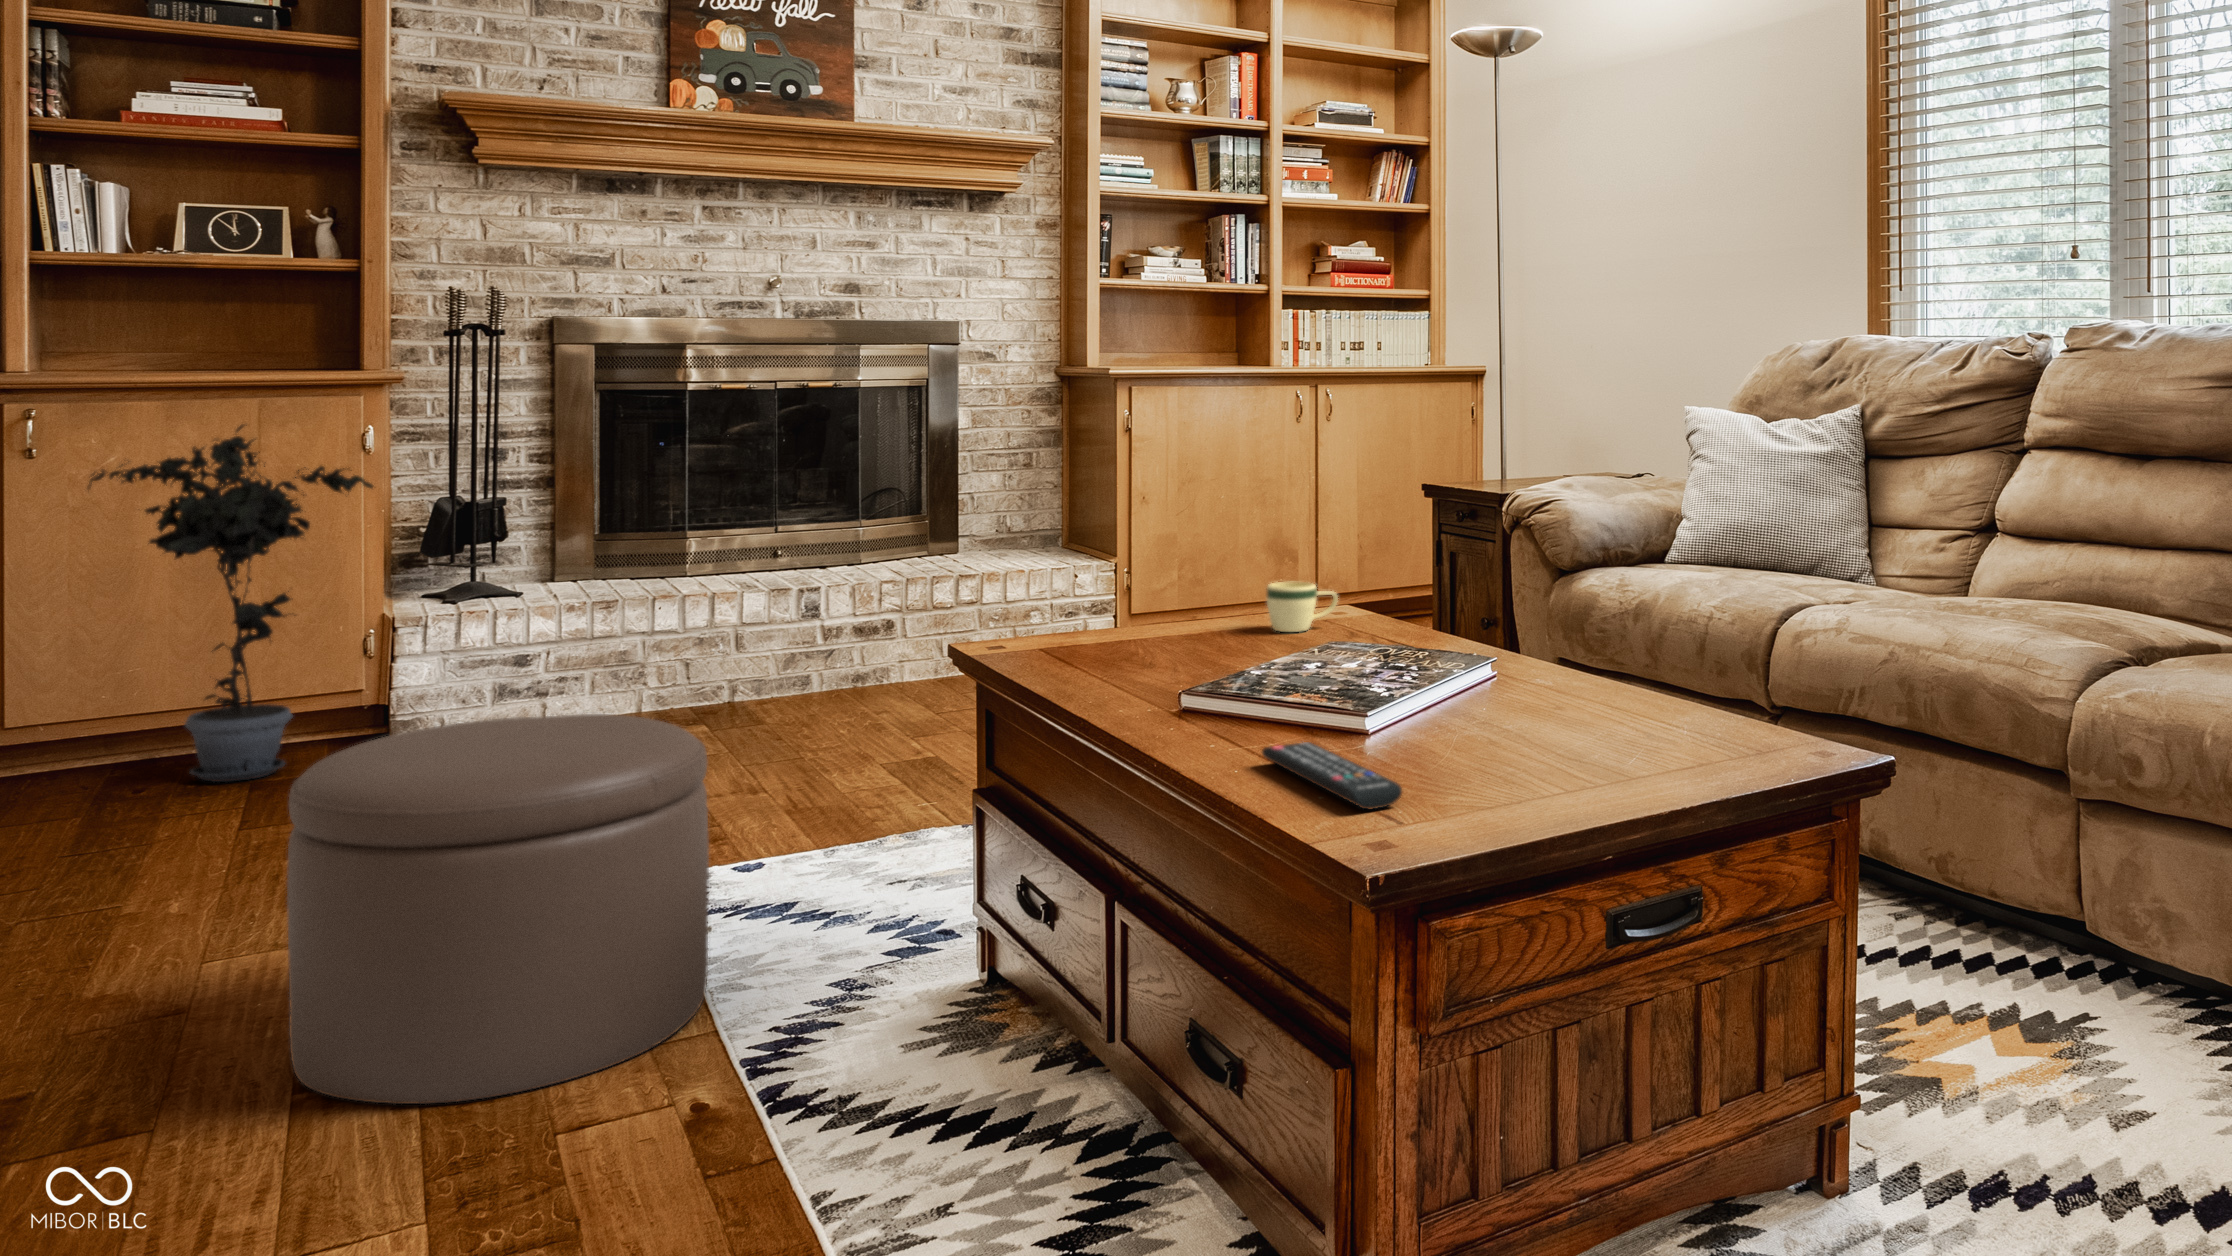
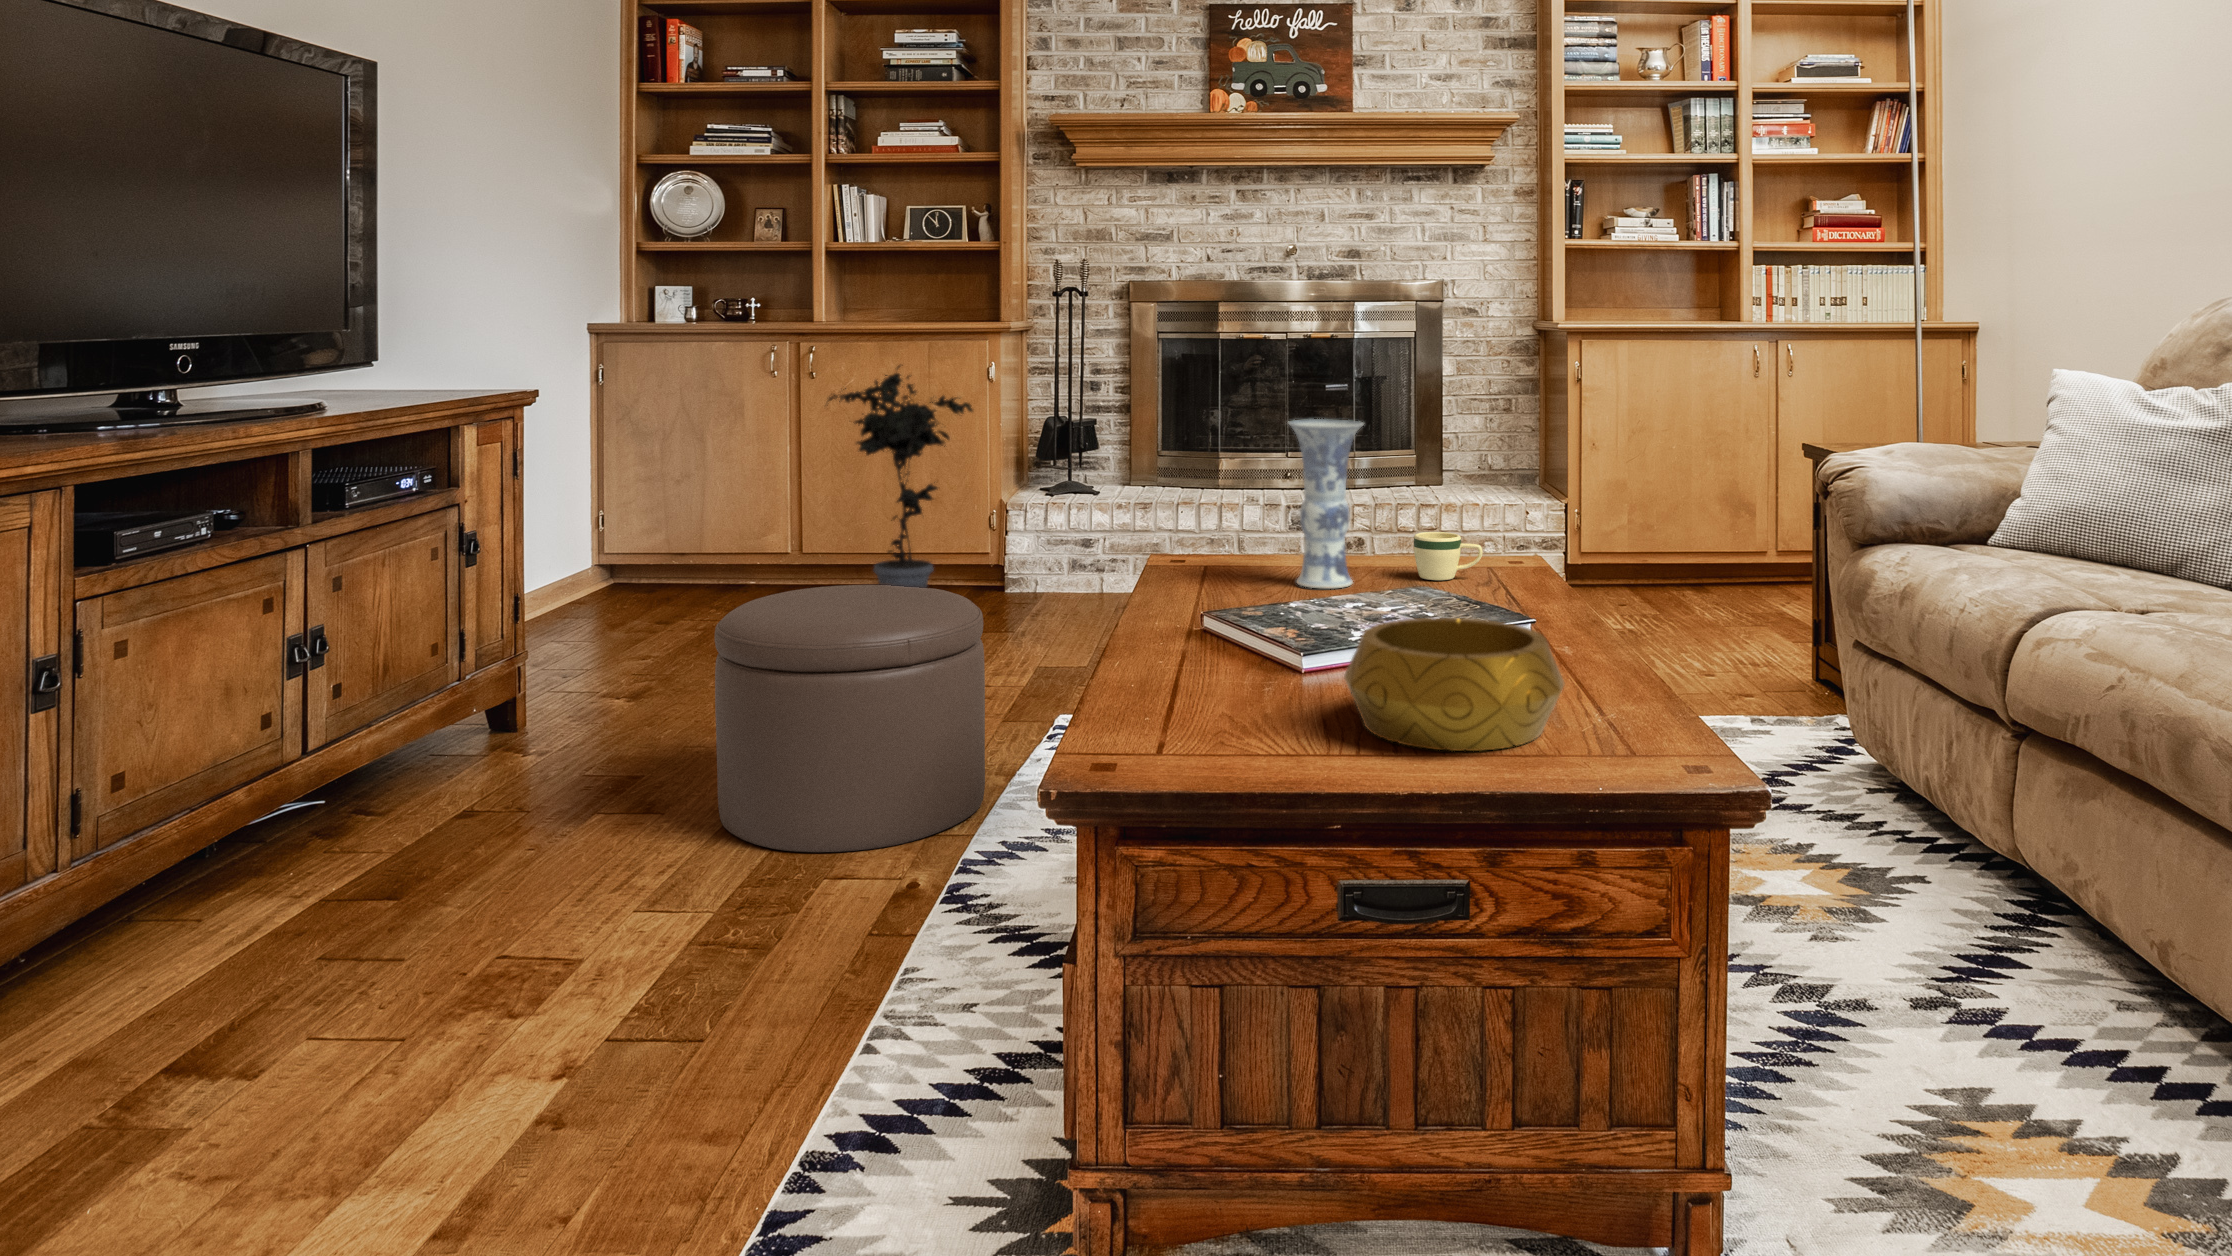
vase: none [1152,466,1237,651] -> present [1289,419,1363,589]
decorative bowl: none [1490,644,1703,767] -> present [1344,618,1564,751]
remote control: present [1262,742,1402,809] -> none [1122,678,1196,747]

